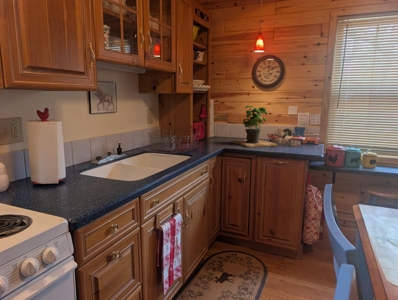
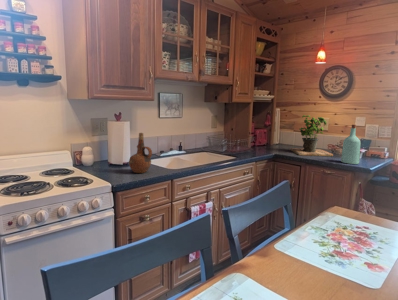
bottle: none [291,114,309,153] -> present [341,125,361,164]
ceramic pitcher: none [76,136,110,193] -> present [129,133,152,173]

